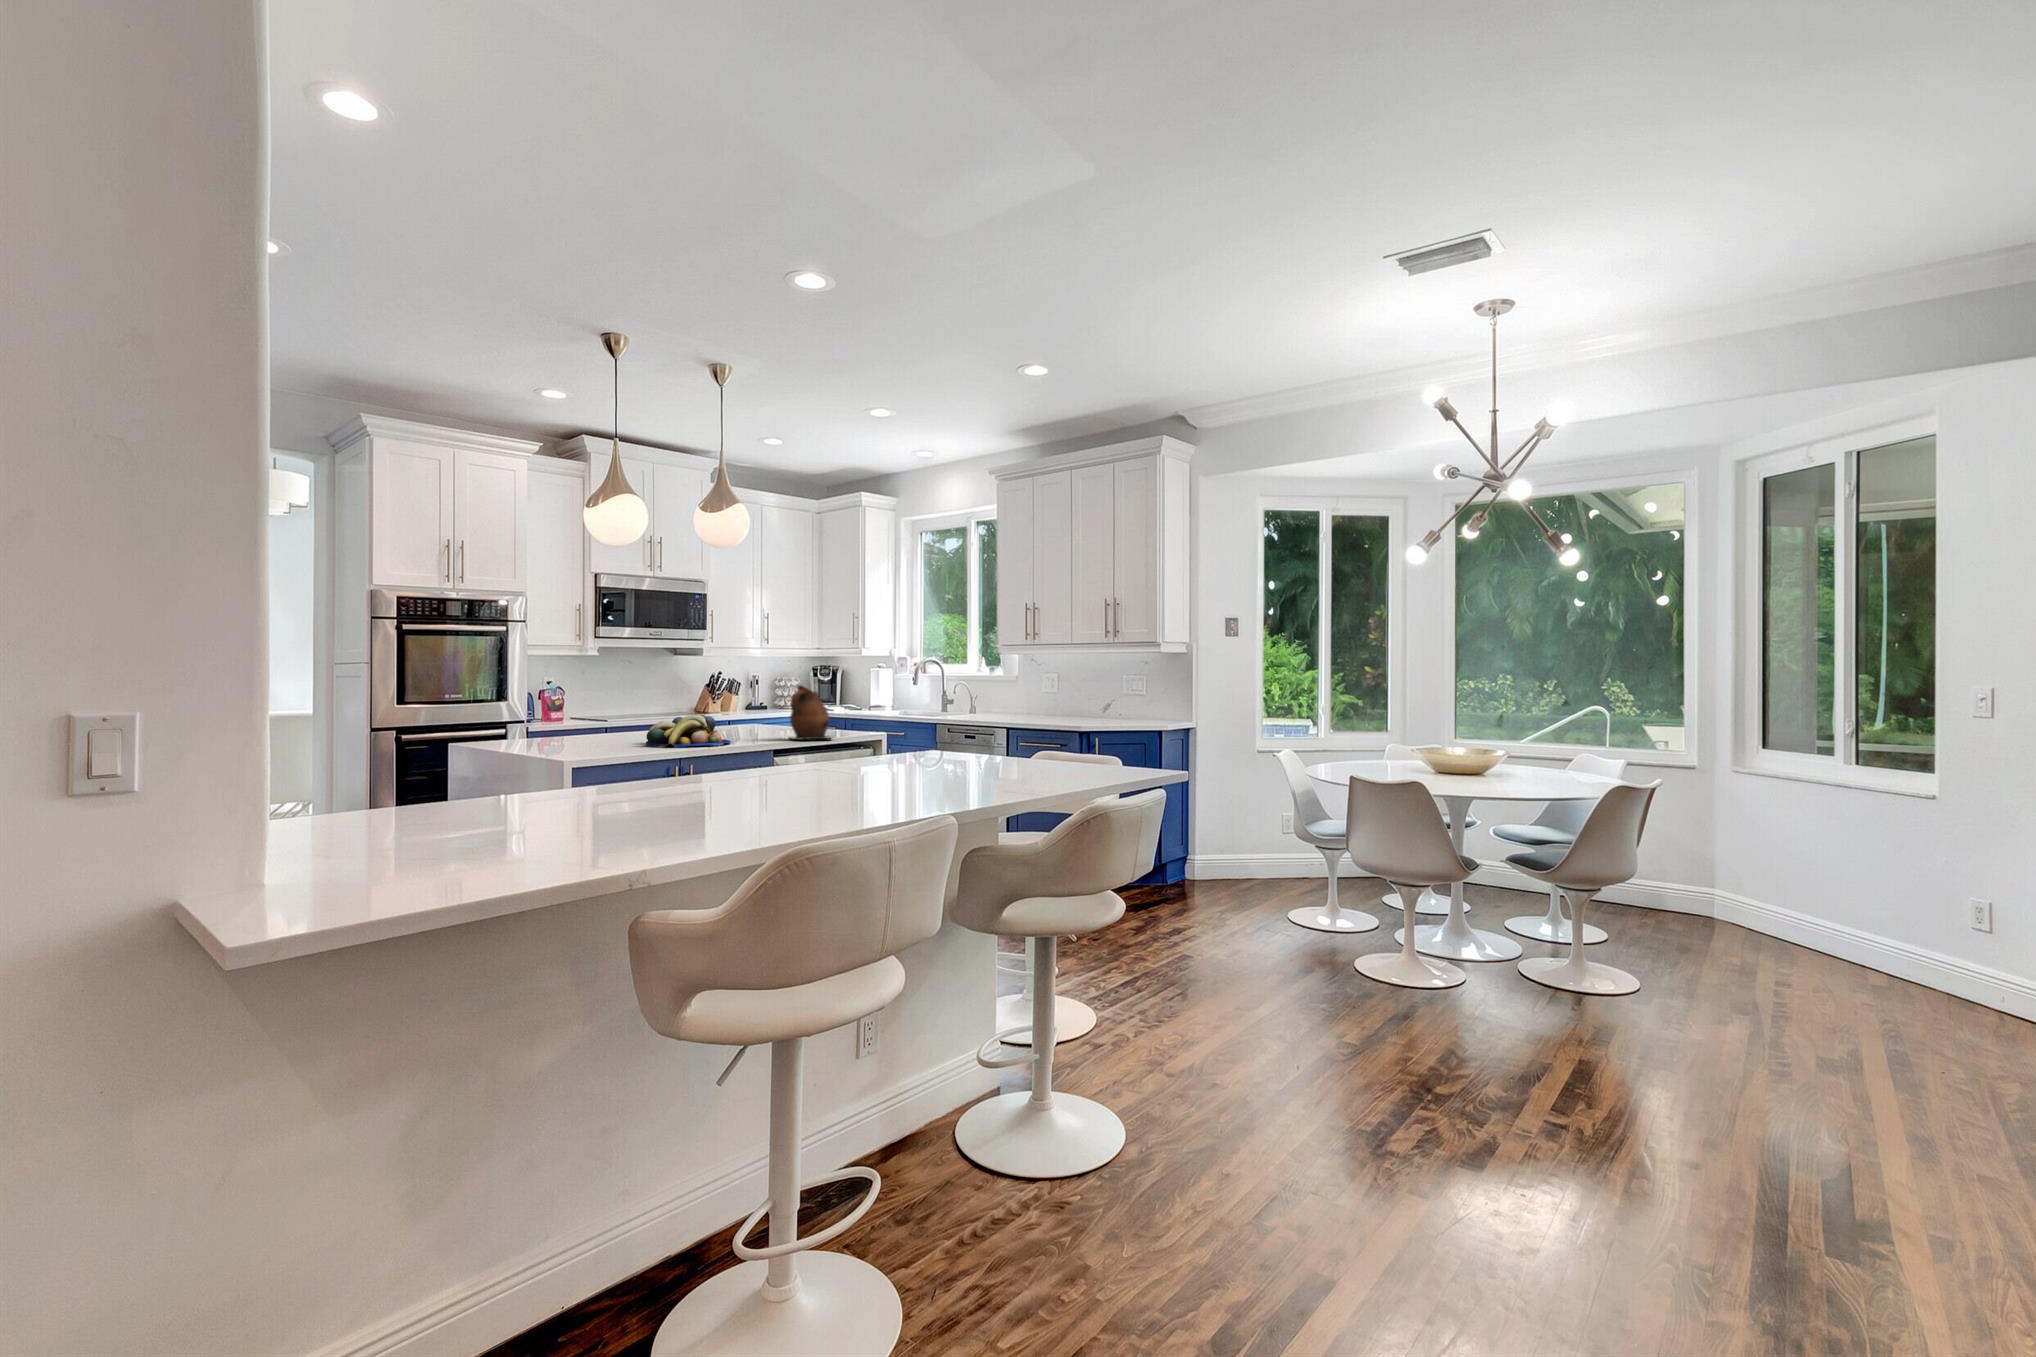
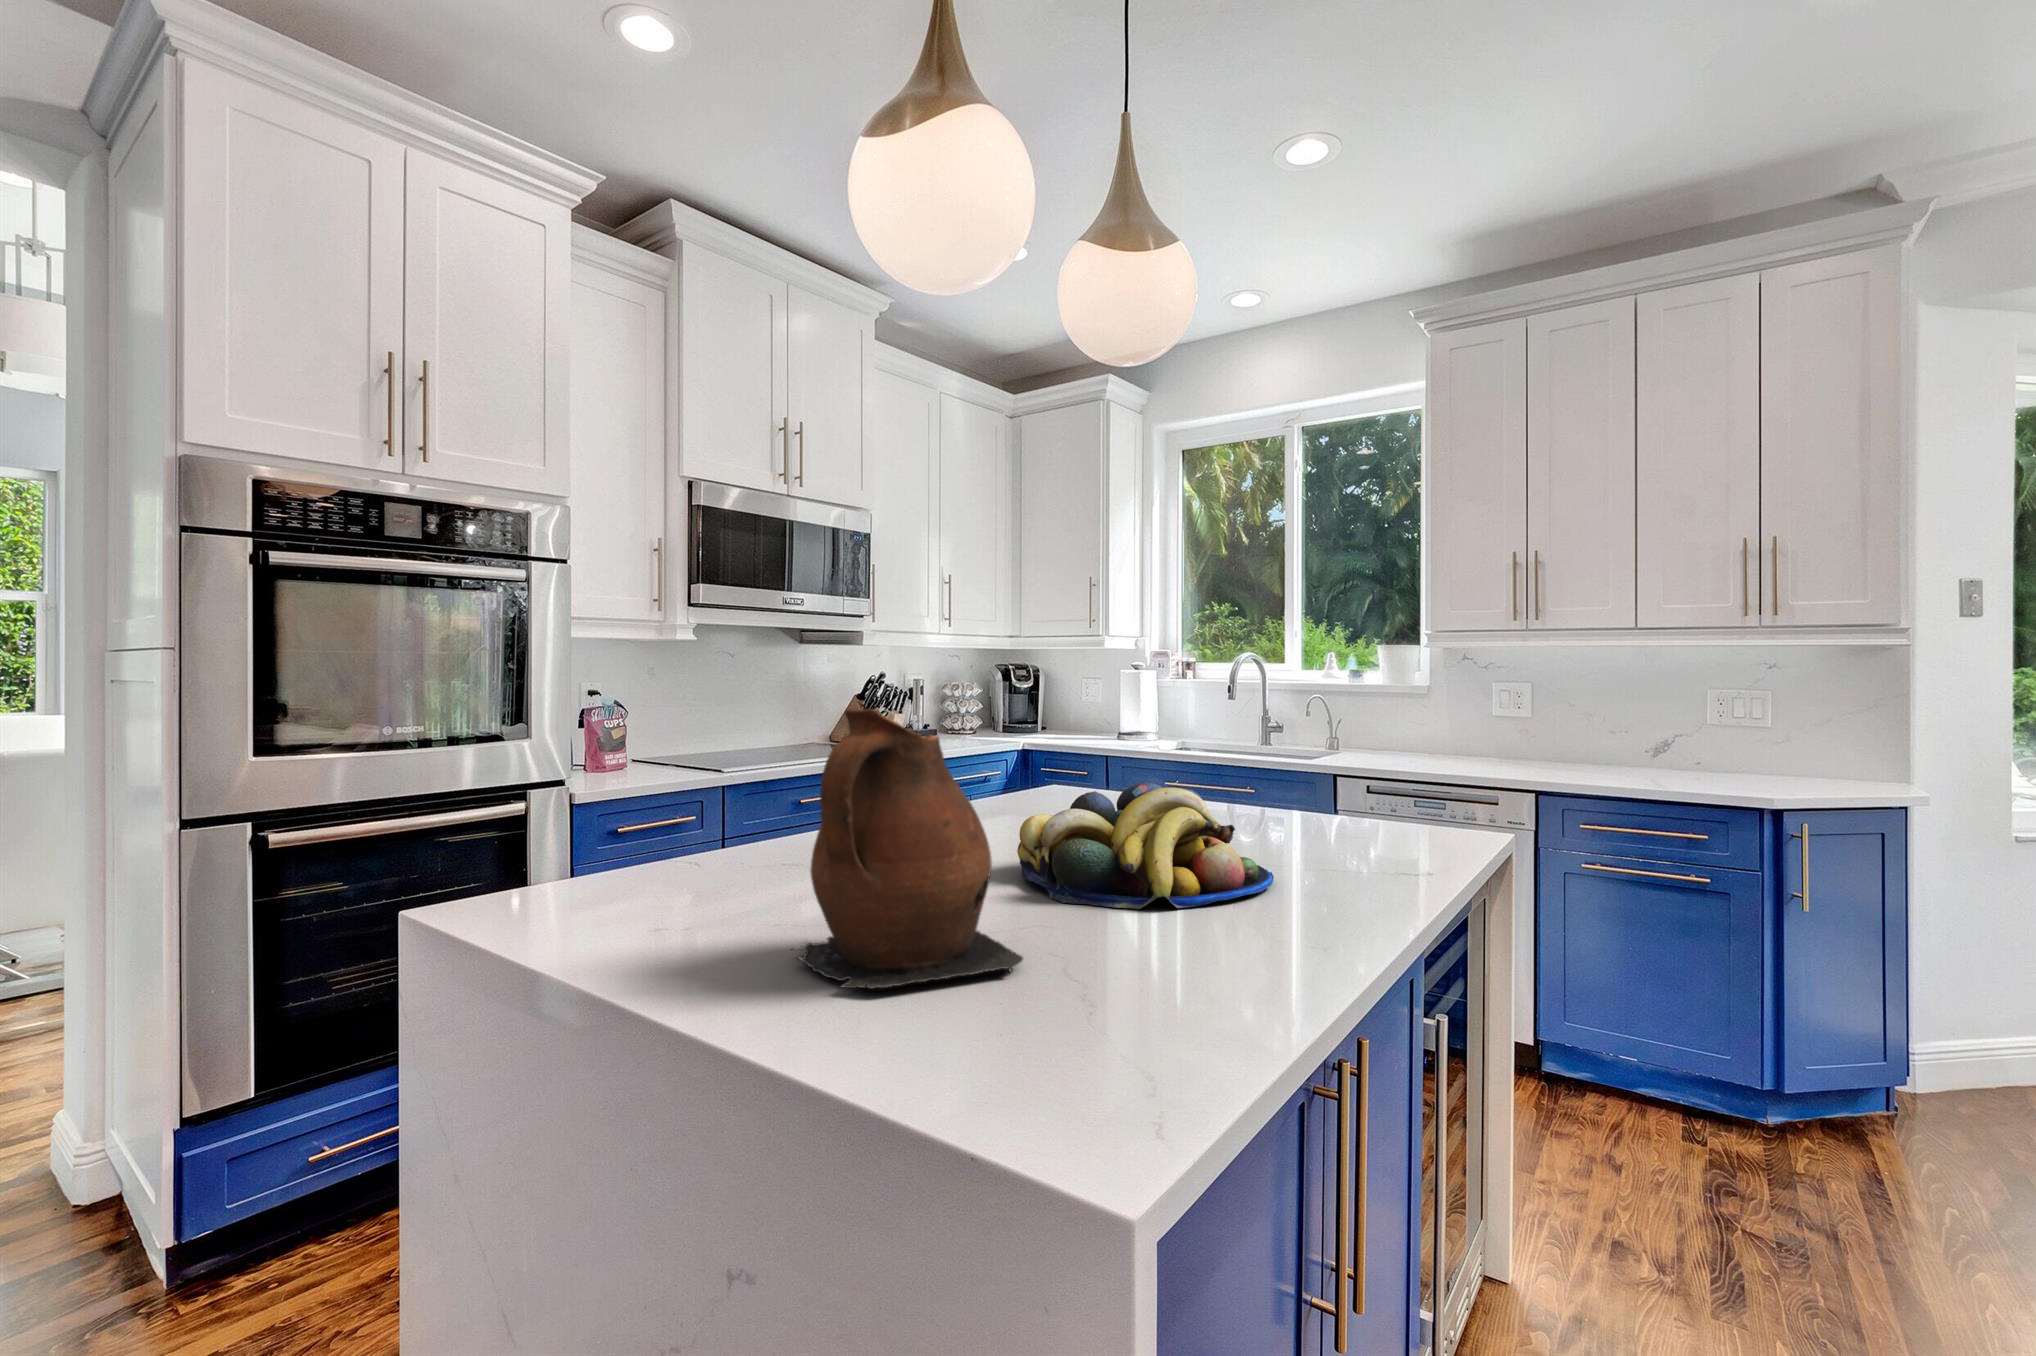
ceramic pitcher: present [790,685,831,740] -> present [793,709,1023,989]

